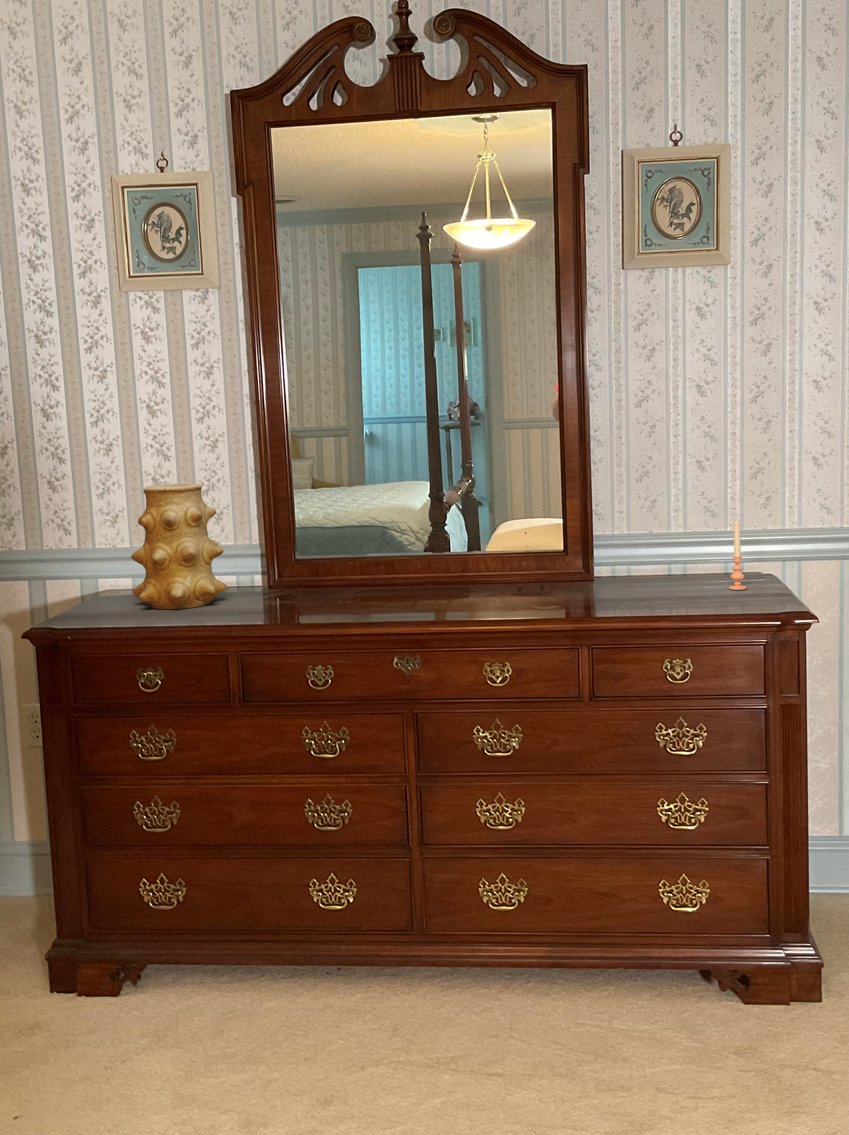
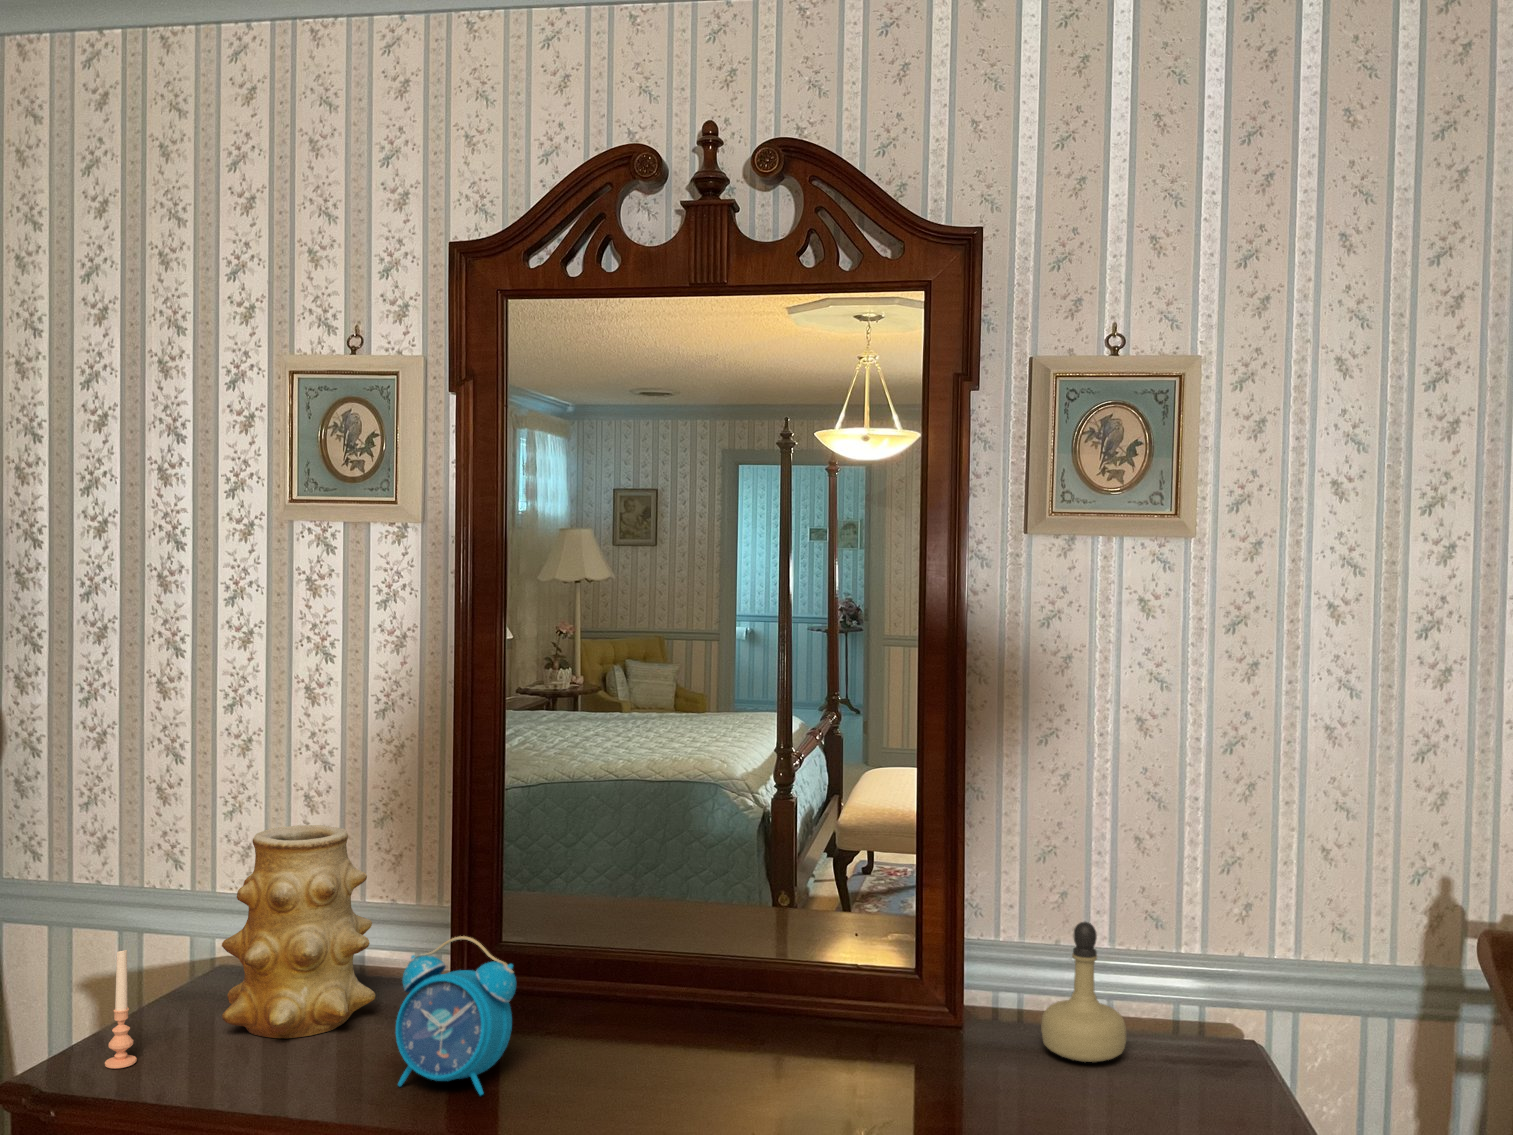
perfume bottle: none [643,504,694,586] -> present [1041,922,1126,1062]
candle: present [729,521,746,590] -> present [105,950,137,1068]
alarm clock: none [259,529,329,616] -> present [396,936,517,1095]

